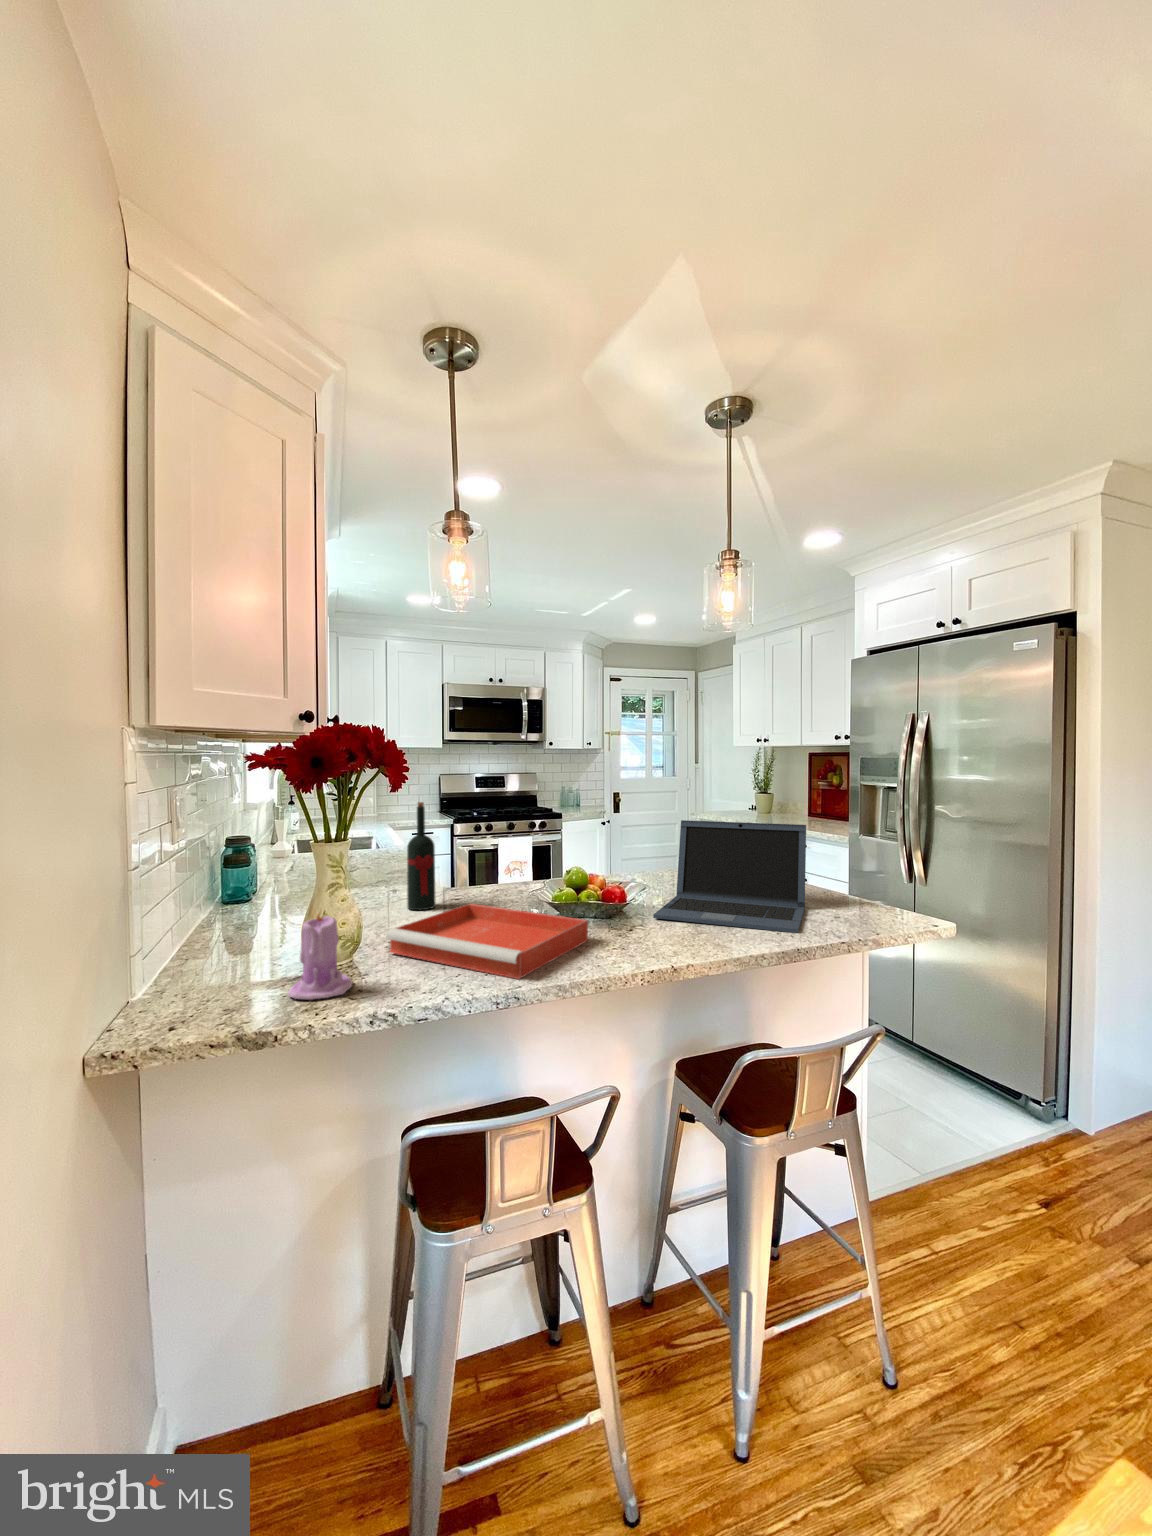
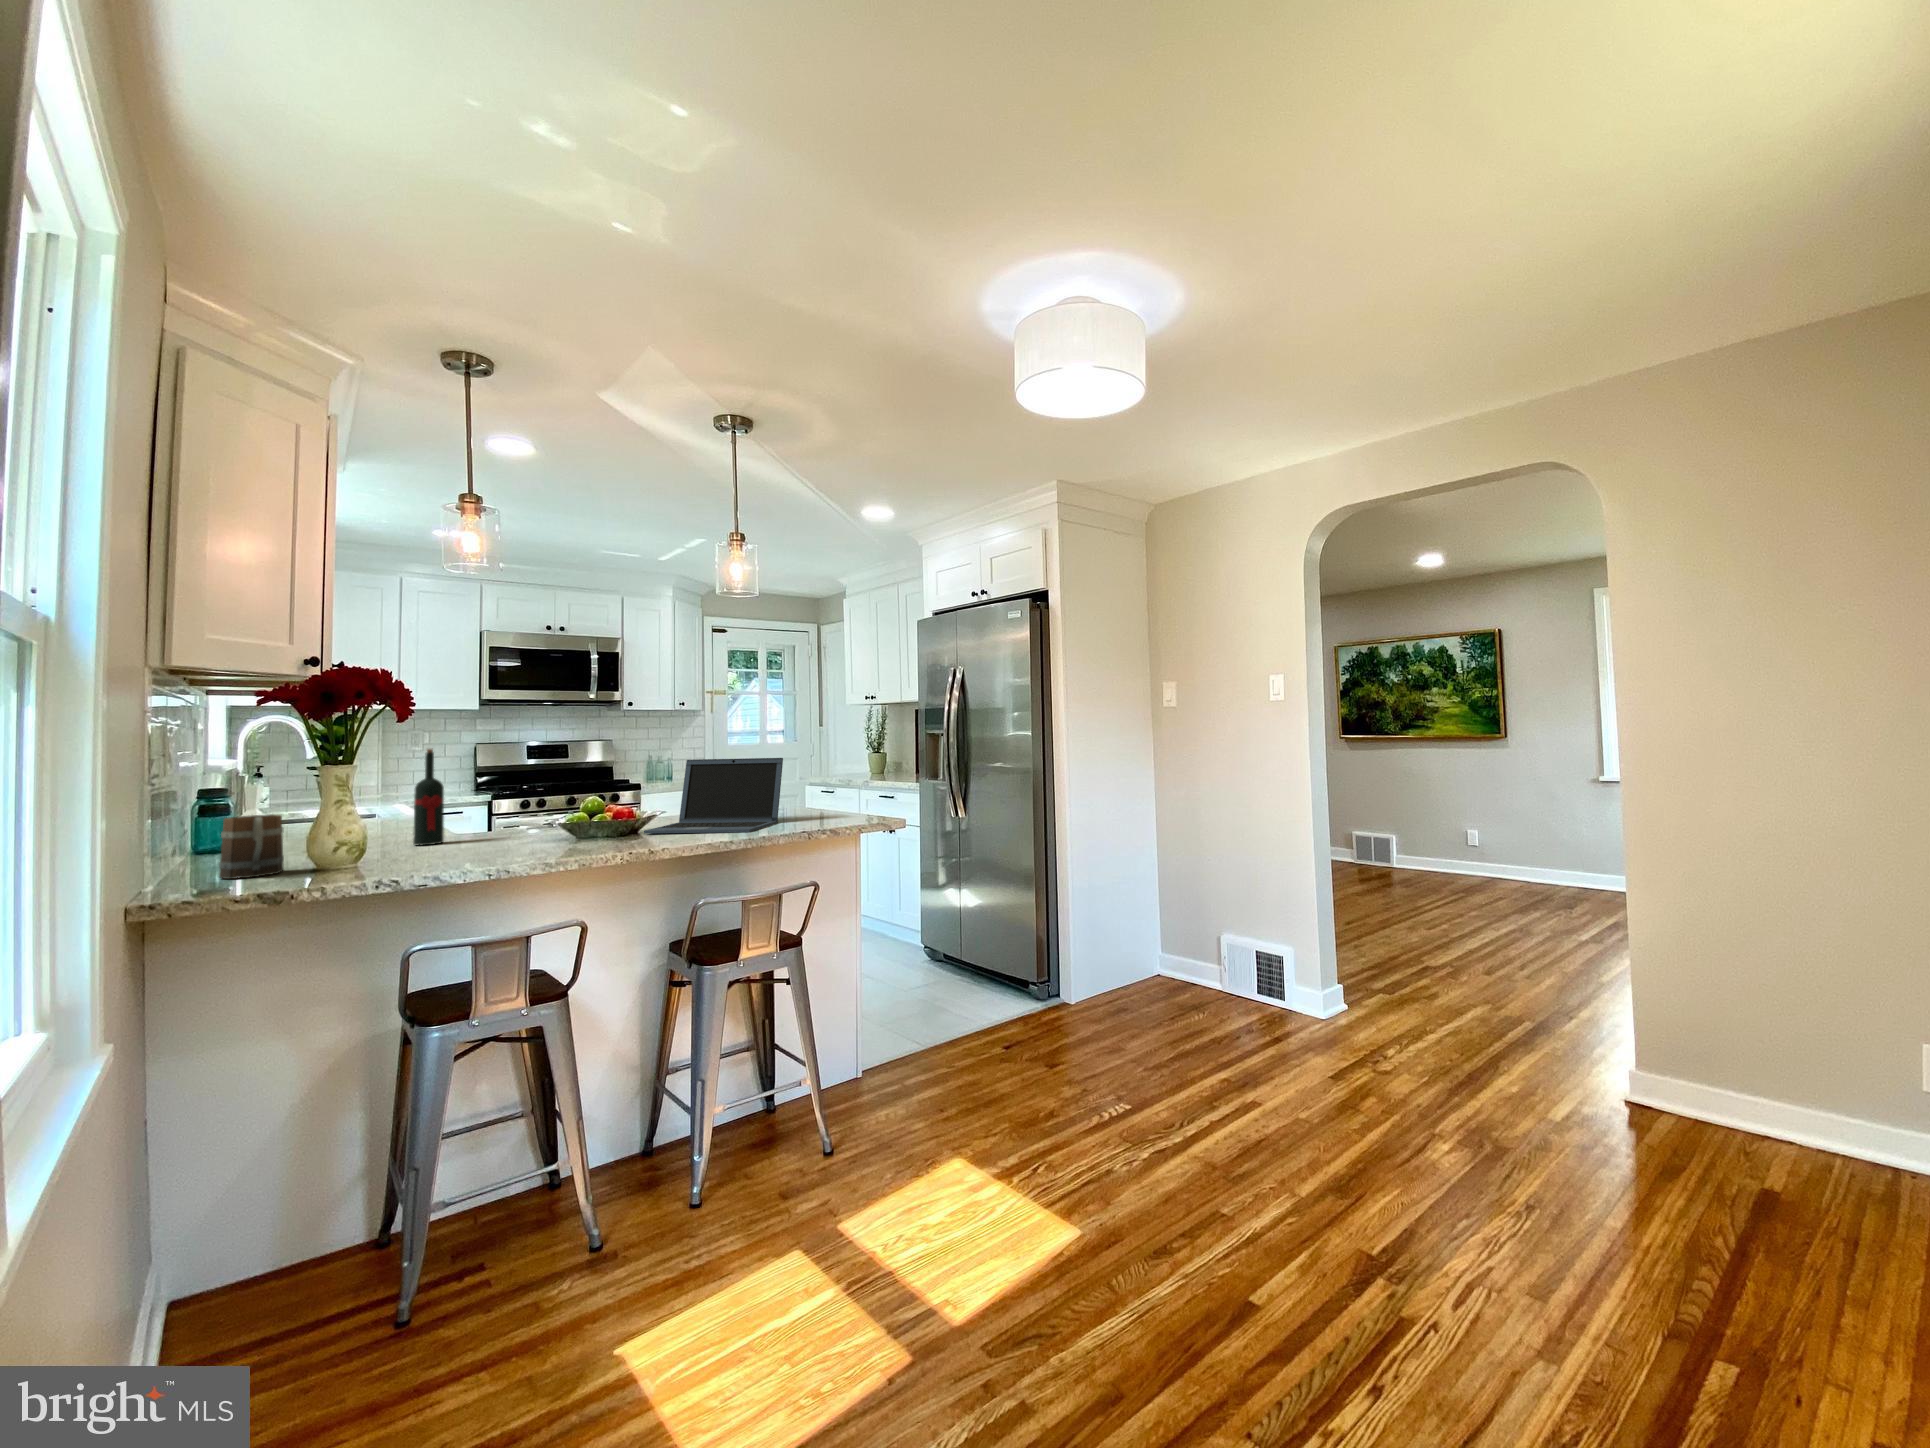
mug: none [212,888,279,973] -> present [219,814,284,879]
tray: present [386,904,588,979] -> none [389,830,575,862]
candle: present [288,913,352,1000] -> none [301,815,358,880]

